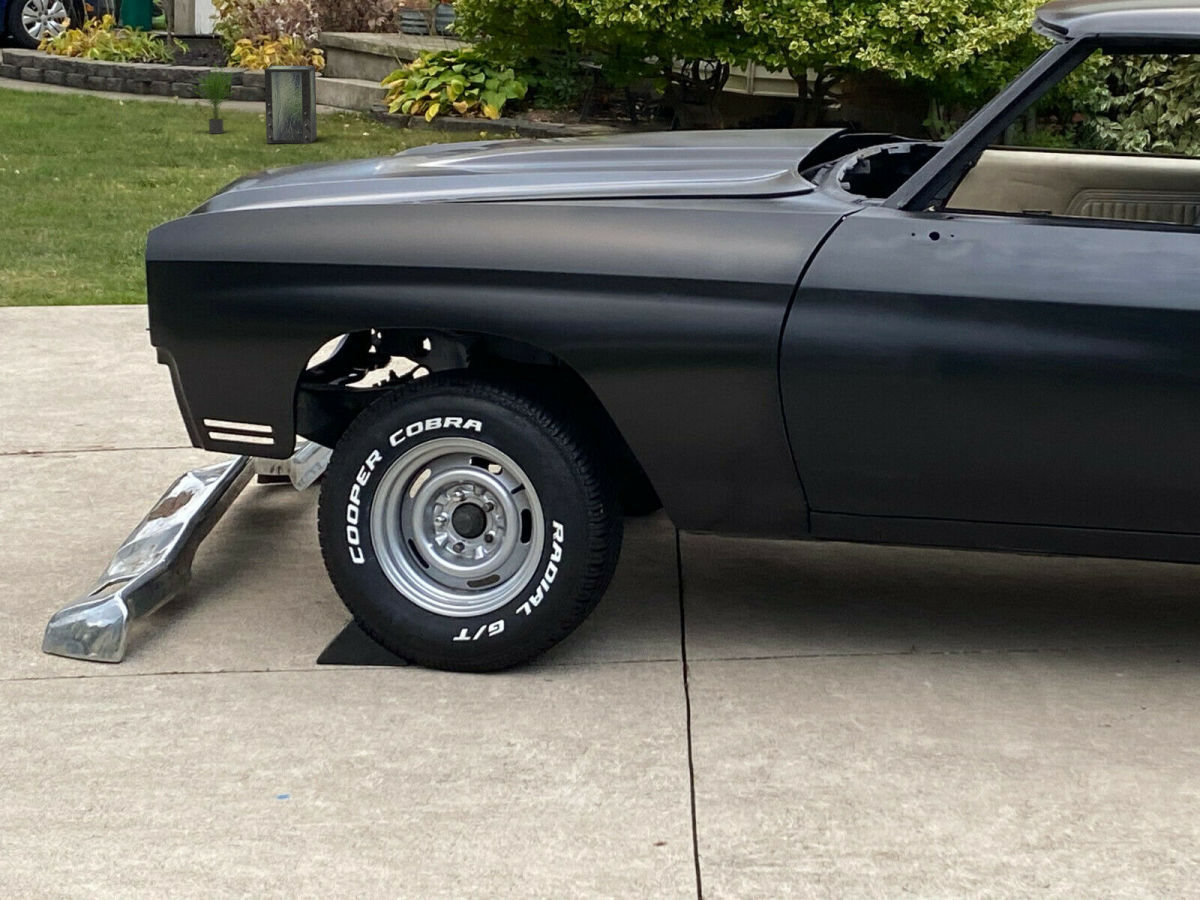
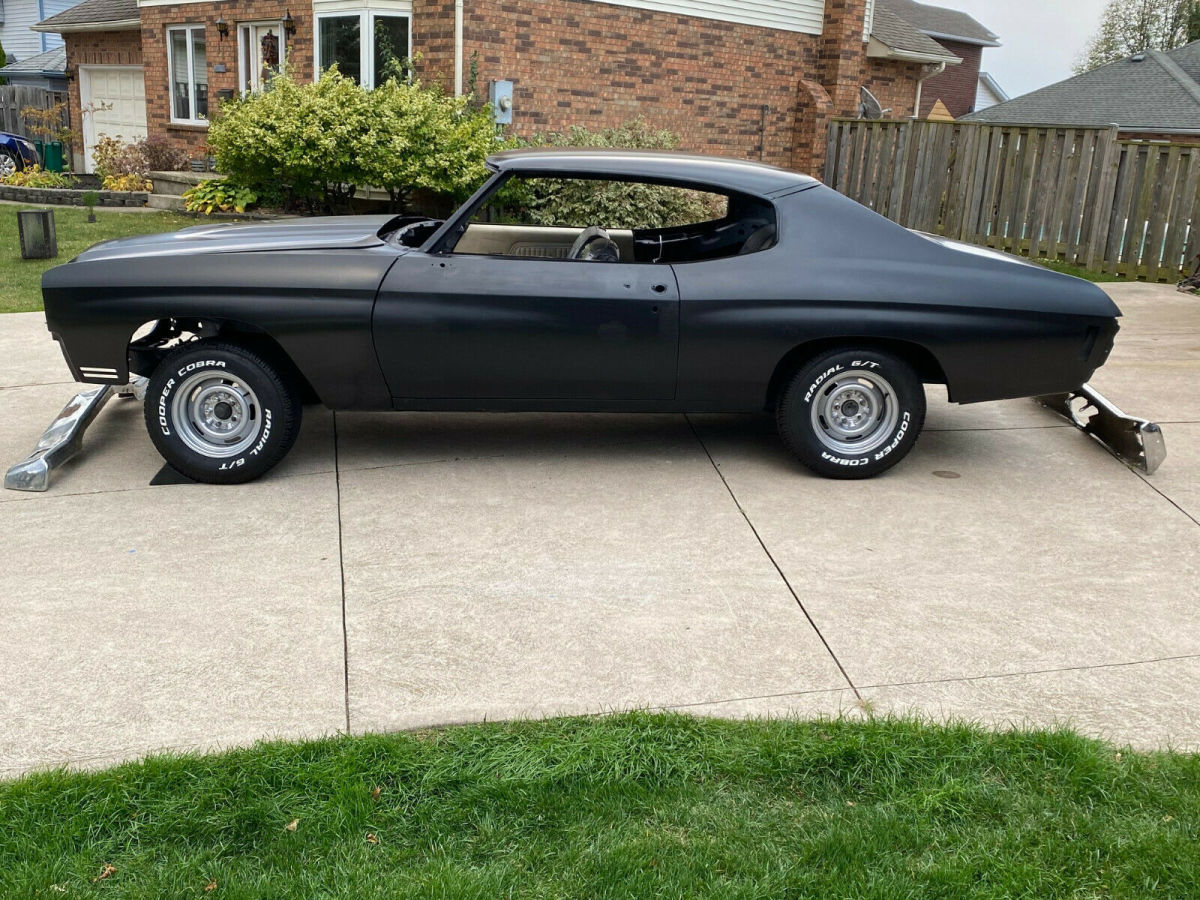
storage box: present [264,66,317,143] -> present [17,209,58,258]

